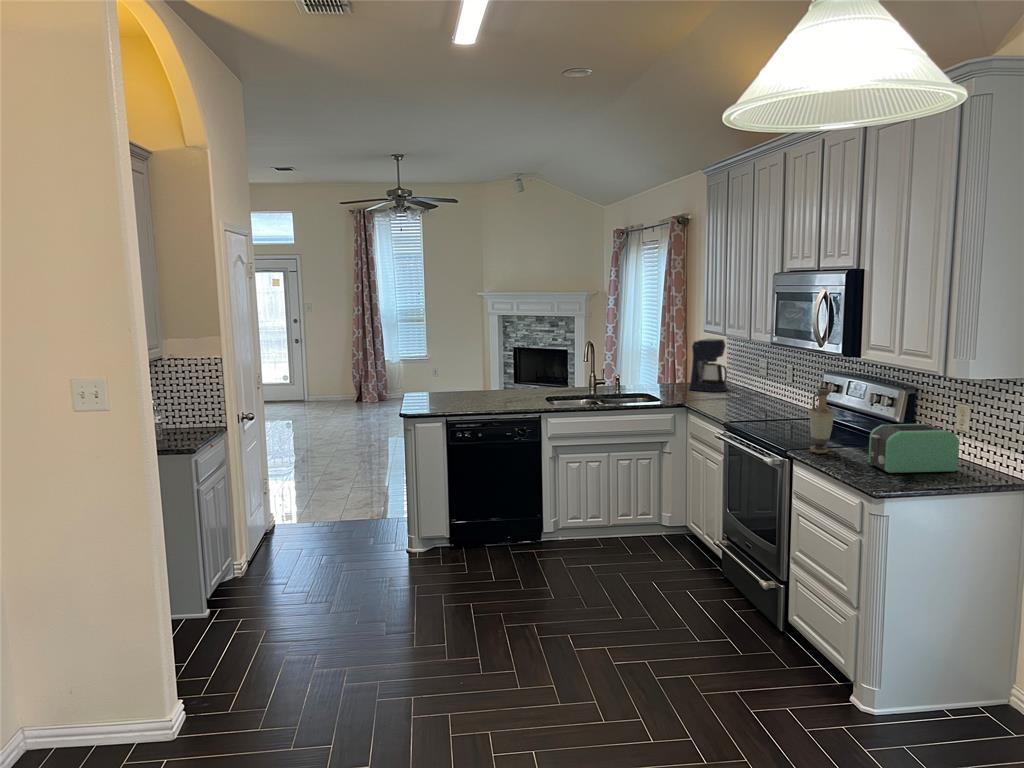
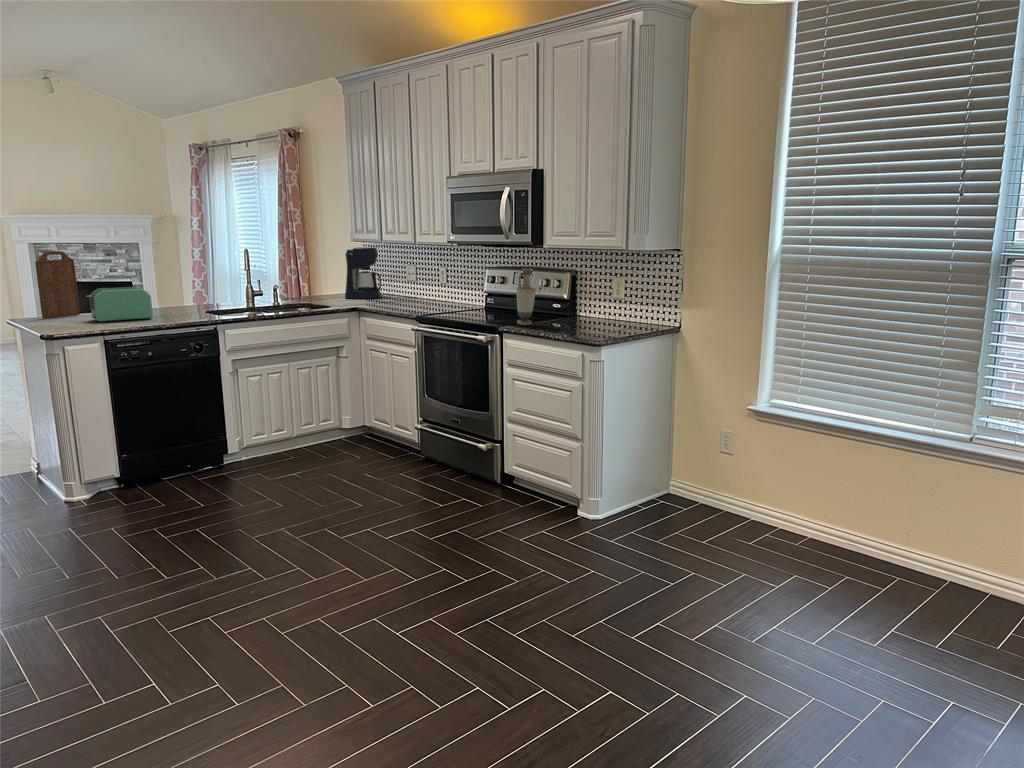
cutting board: none [423,344,454,398] -> present [35,251,80,318]
toaster: present [868,424,959,474] -> present [87,287,153,322]

